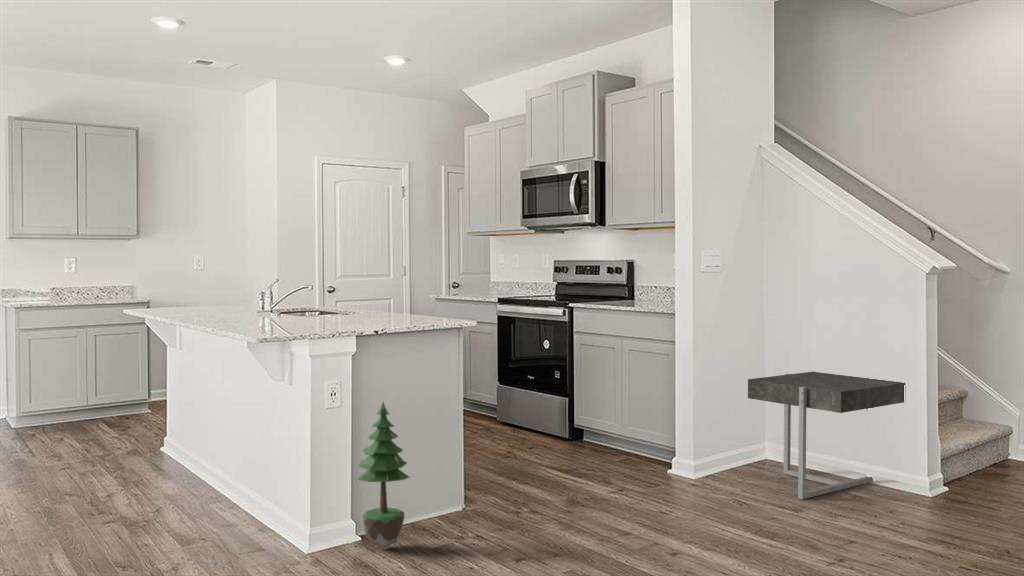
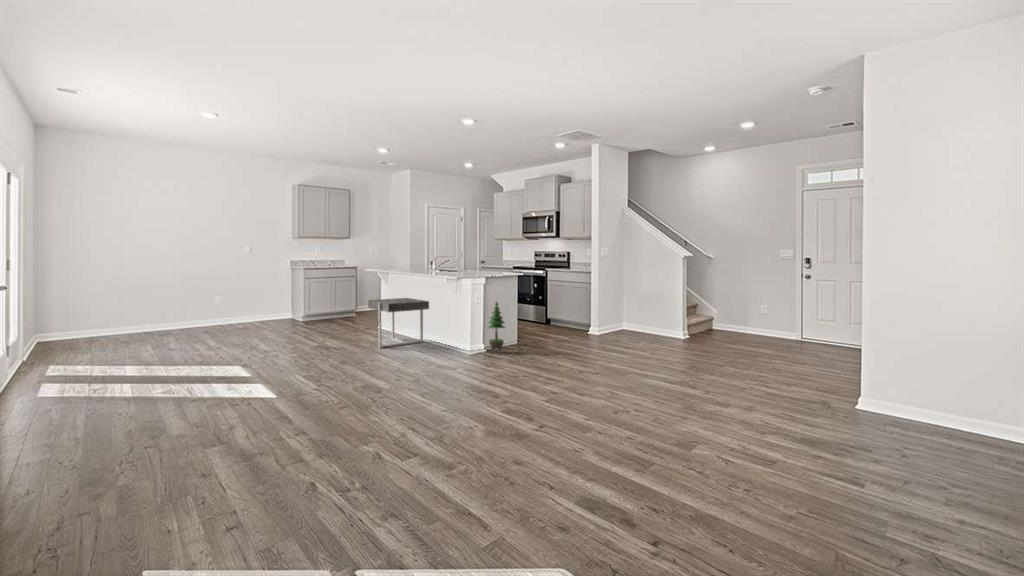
side table: present [748,372,905,499] -> present [368,298,429,348]

